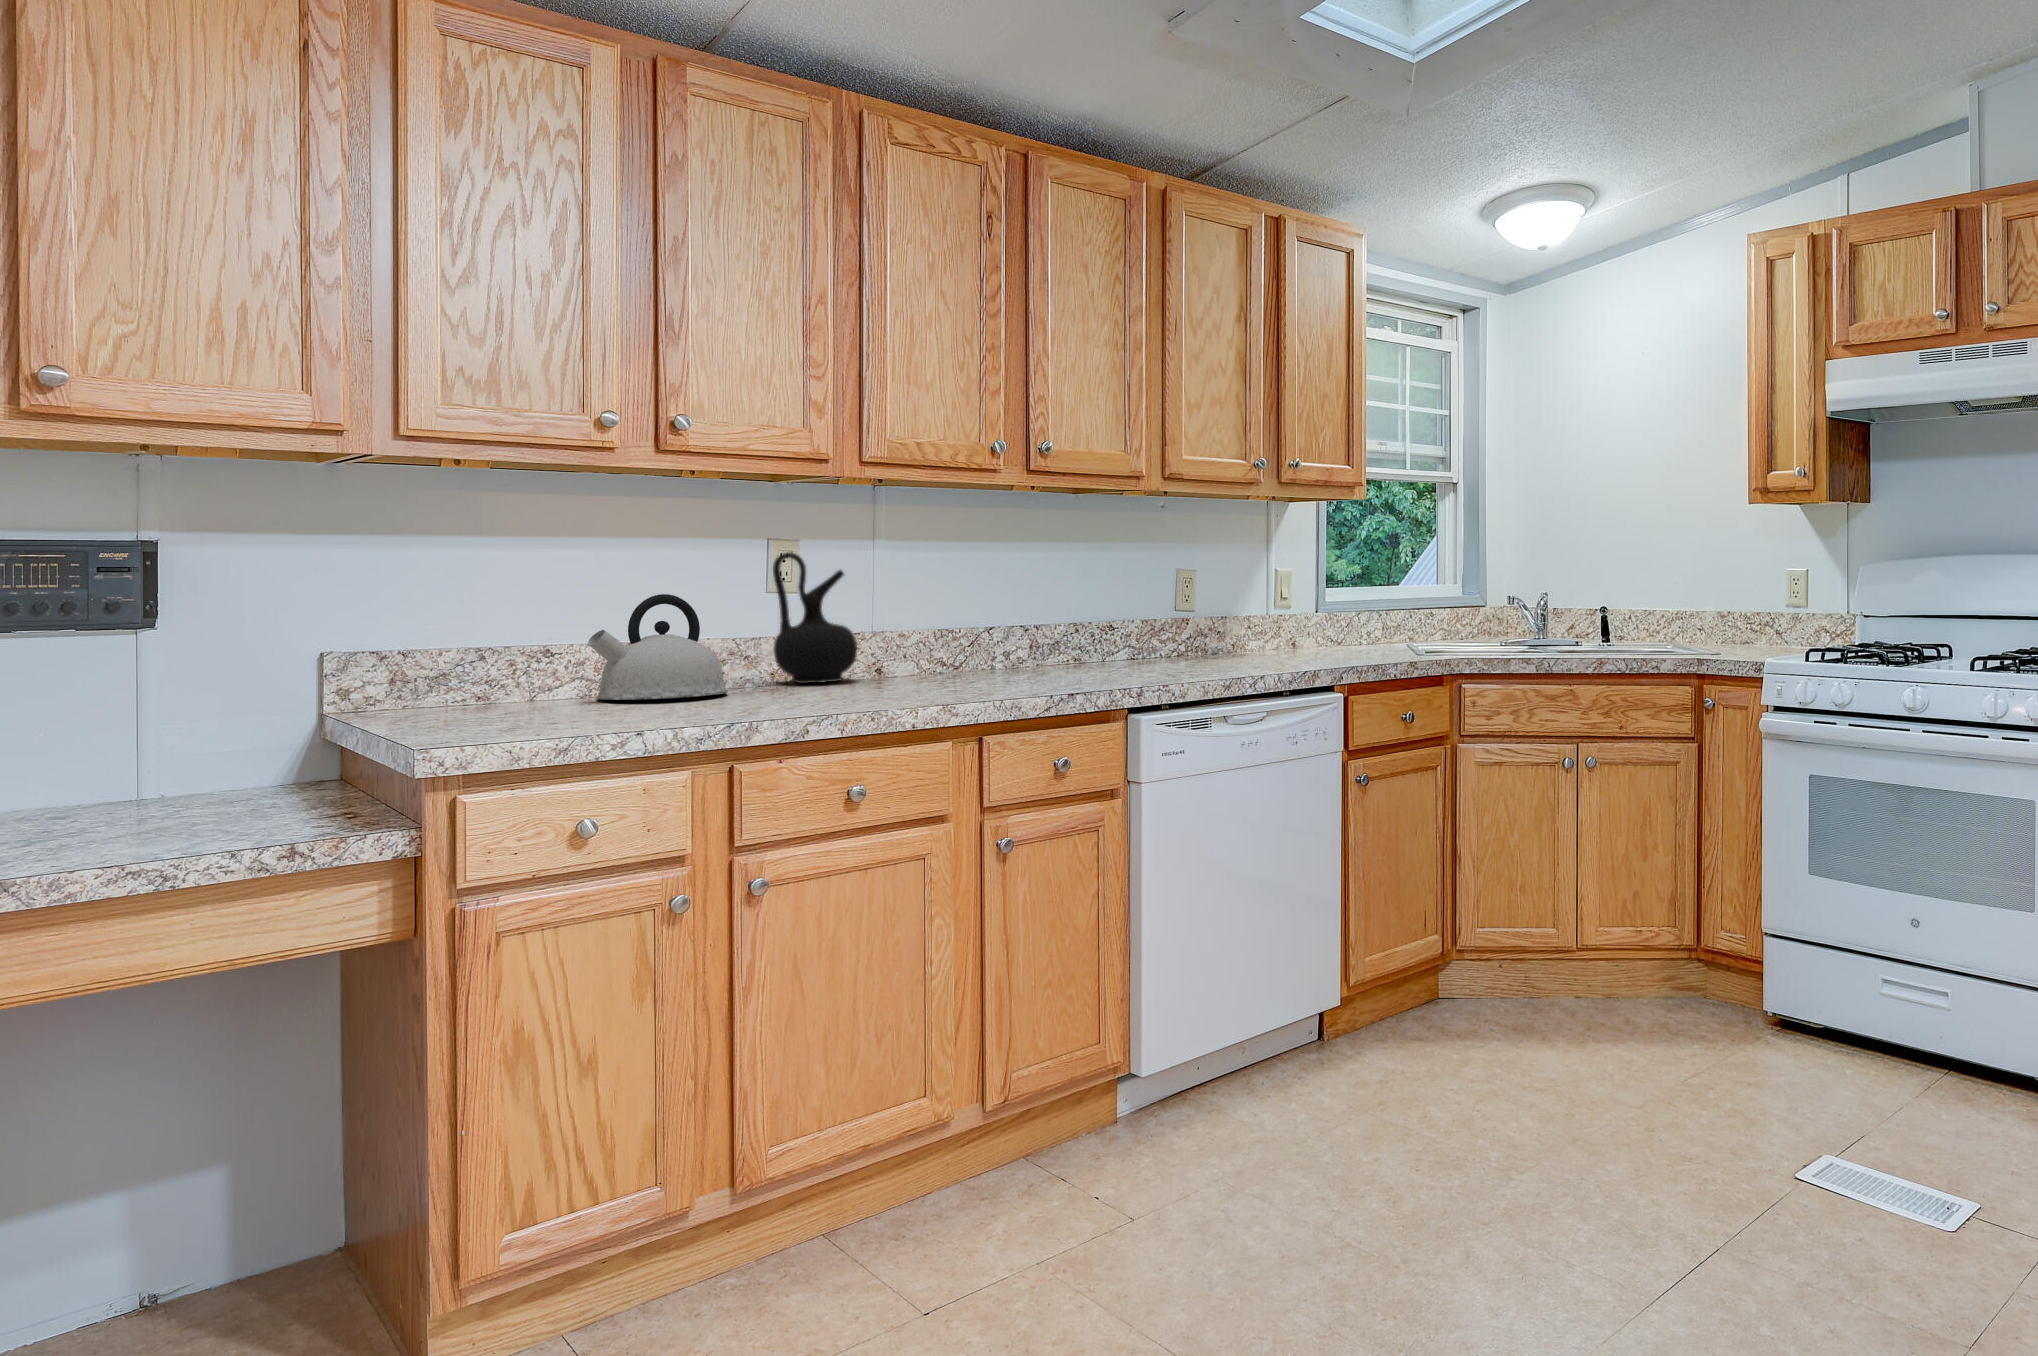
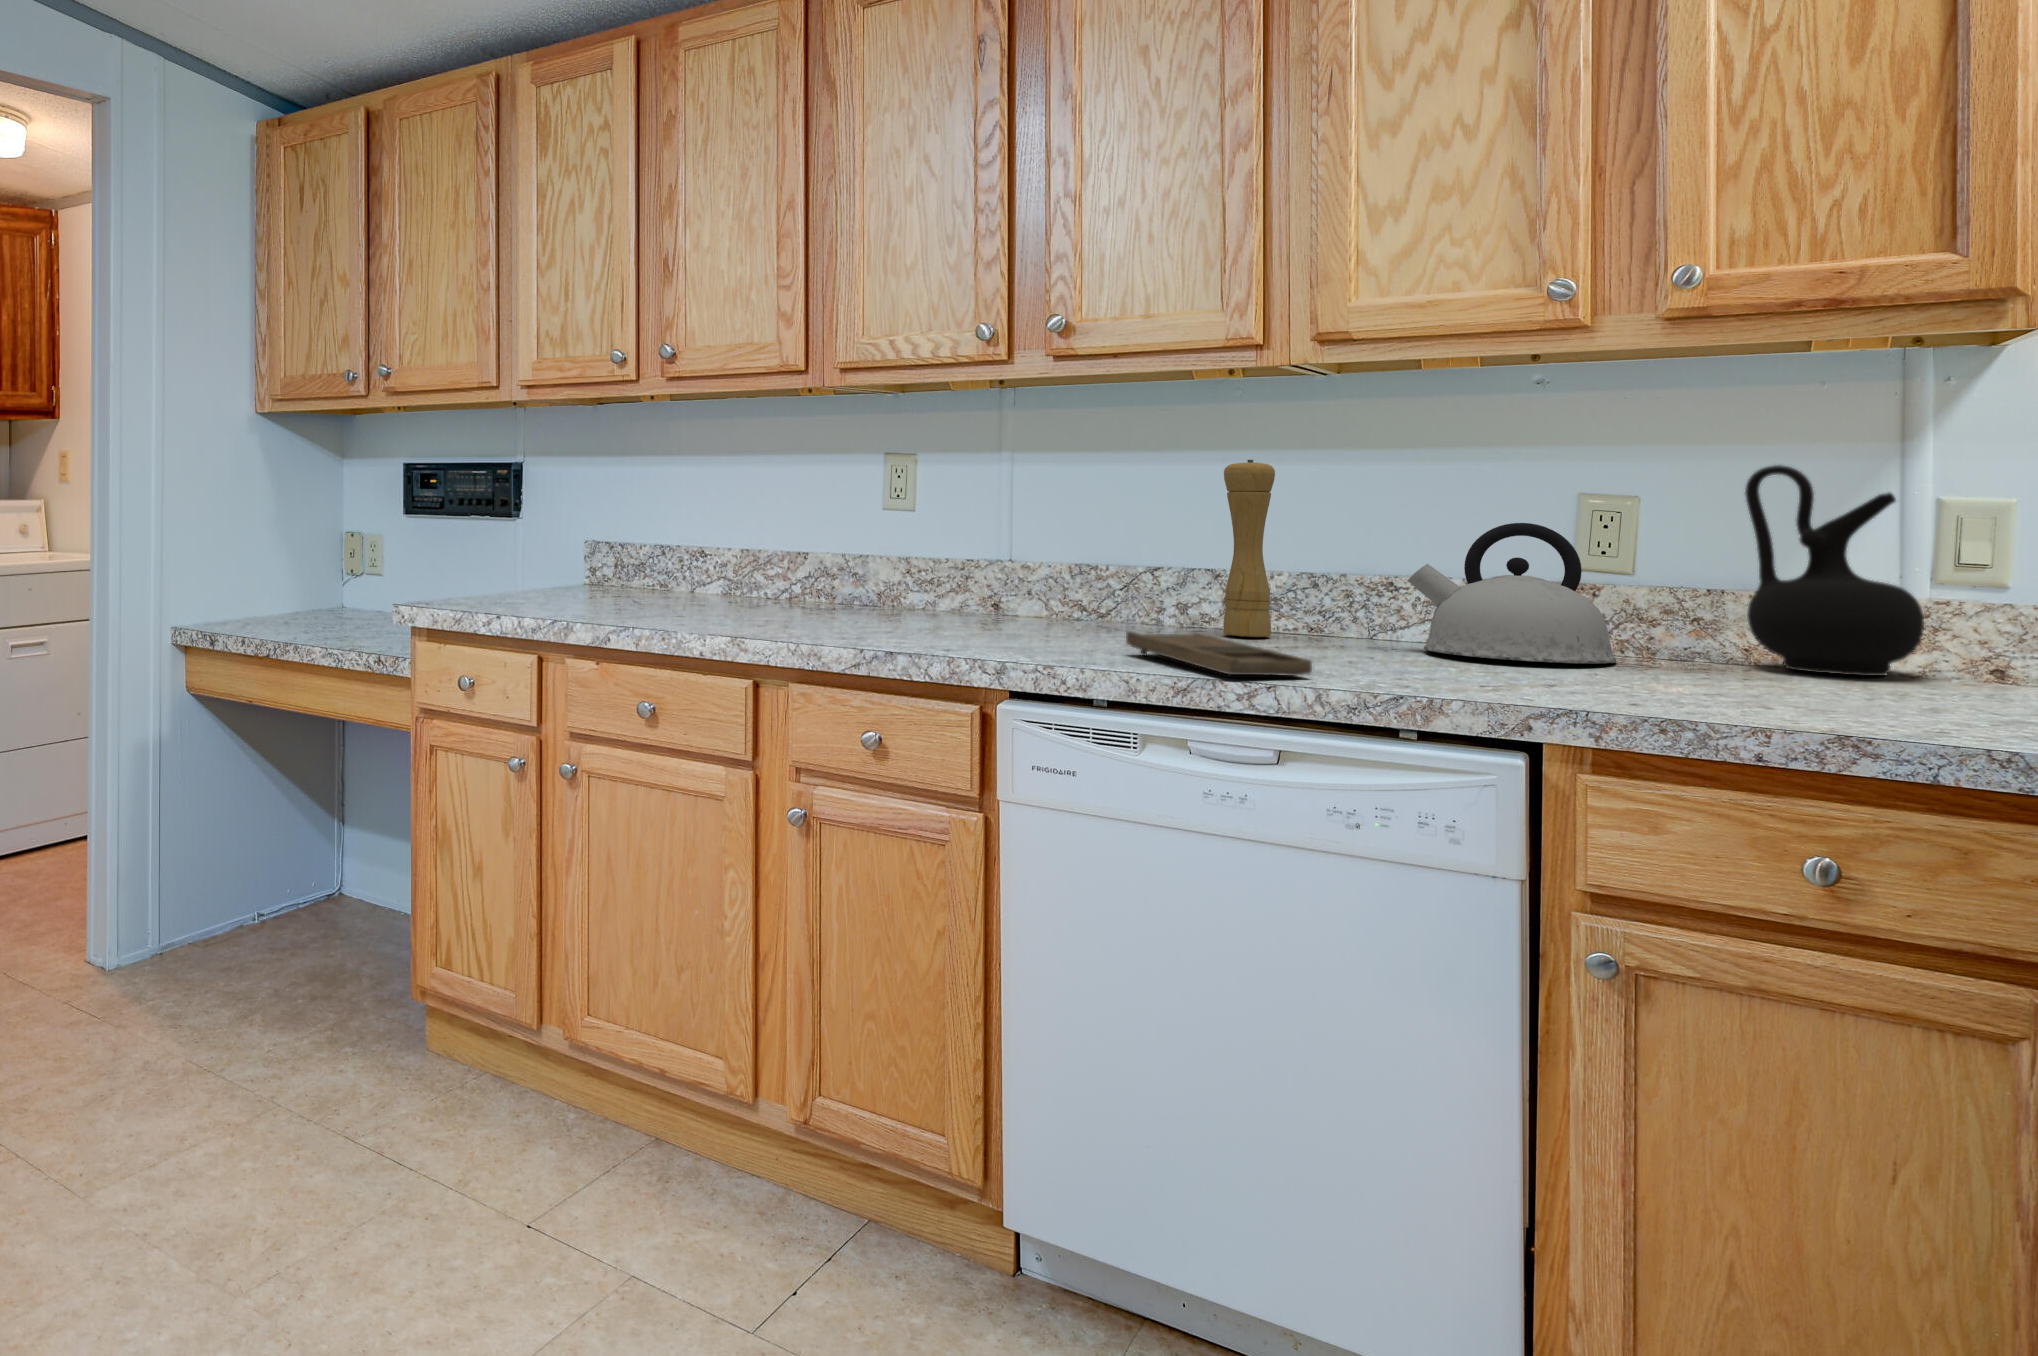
pepper mill: none [406,541,459,712] -> present [1223,460,1275,637]
tray: none [426,707,637,735] -> present [1126,631,1312,676]

